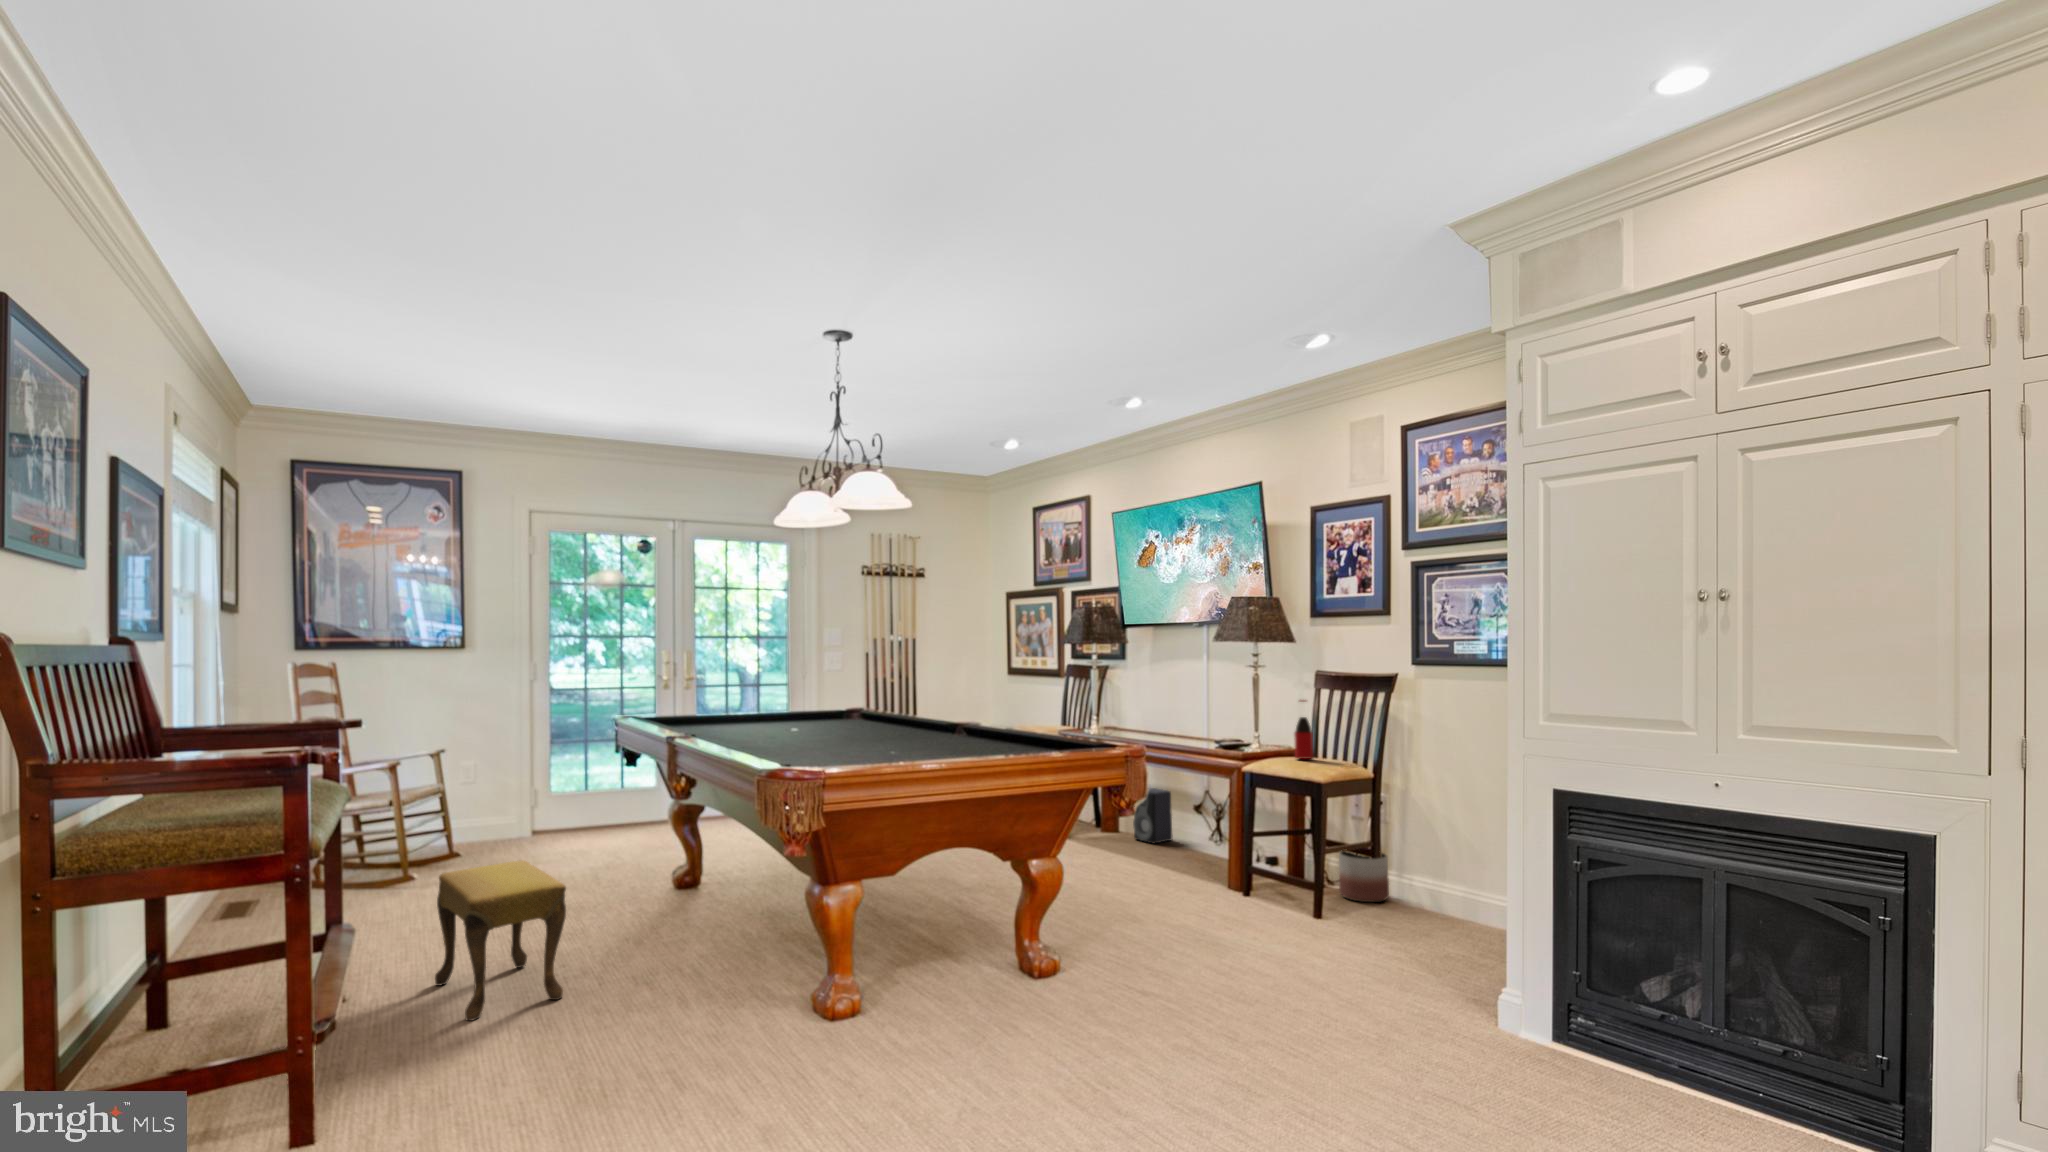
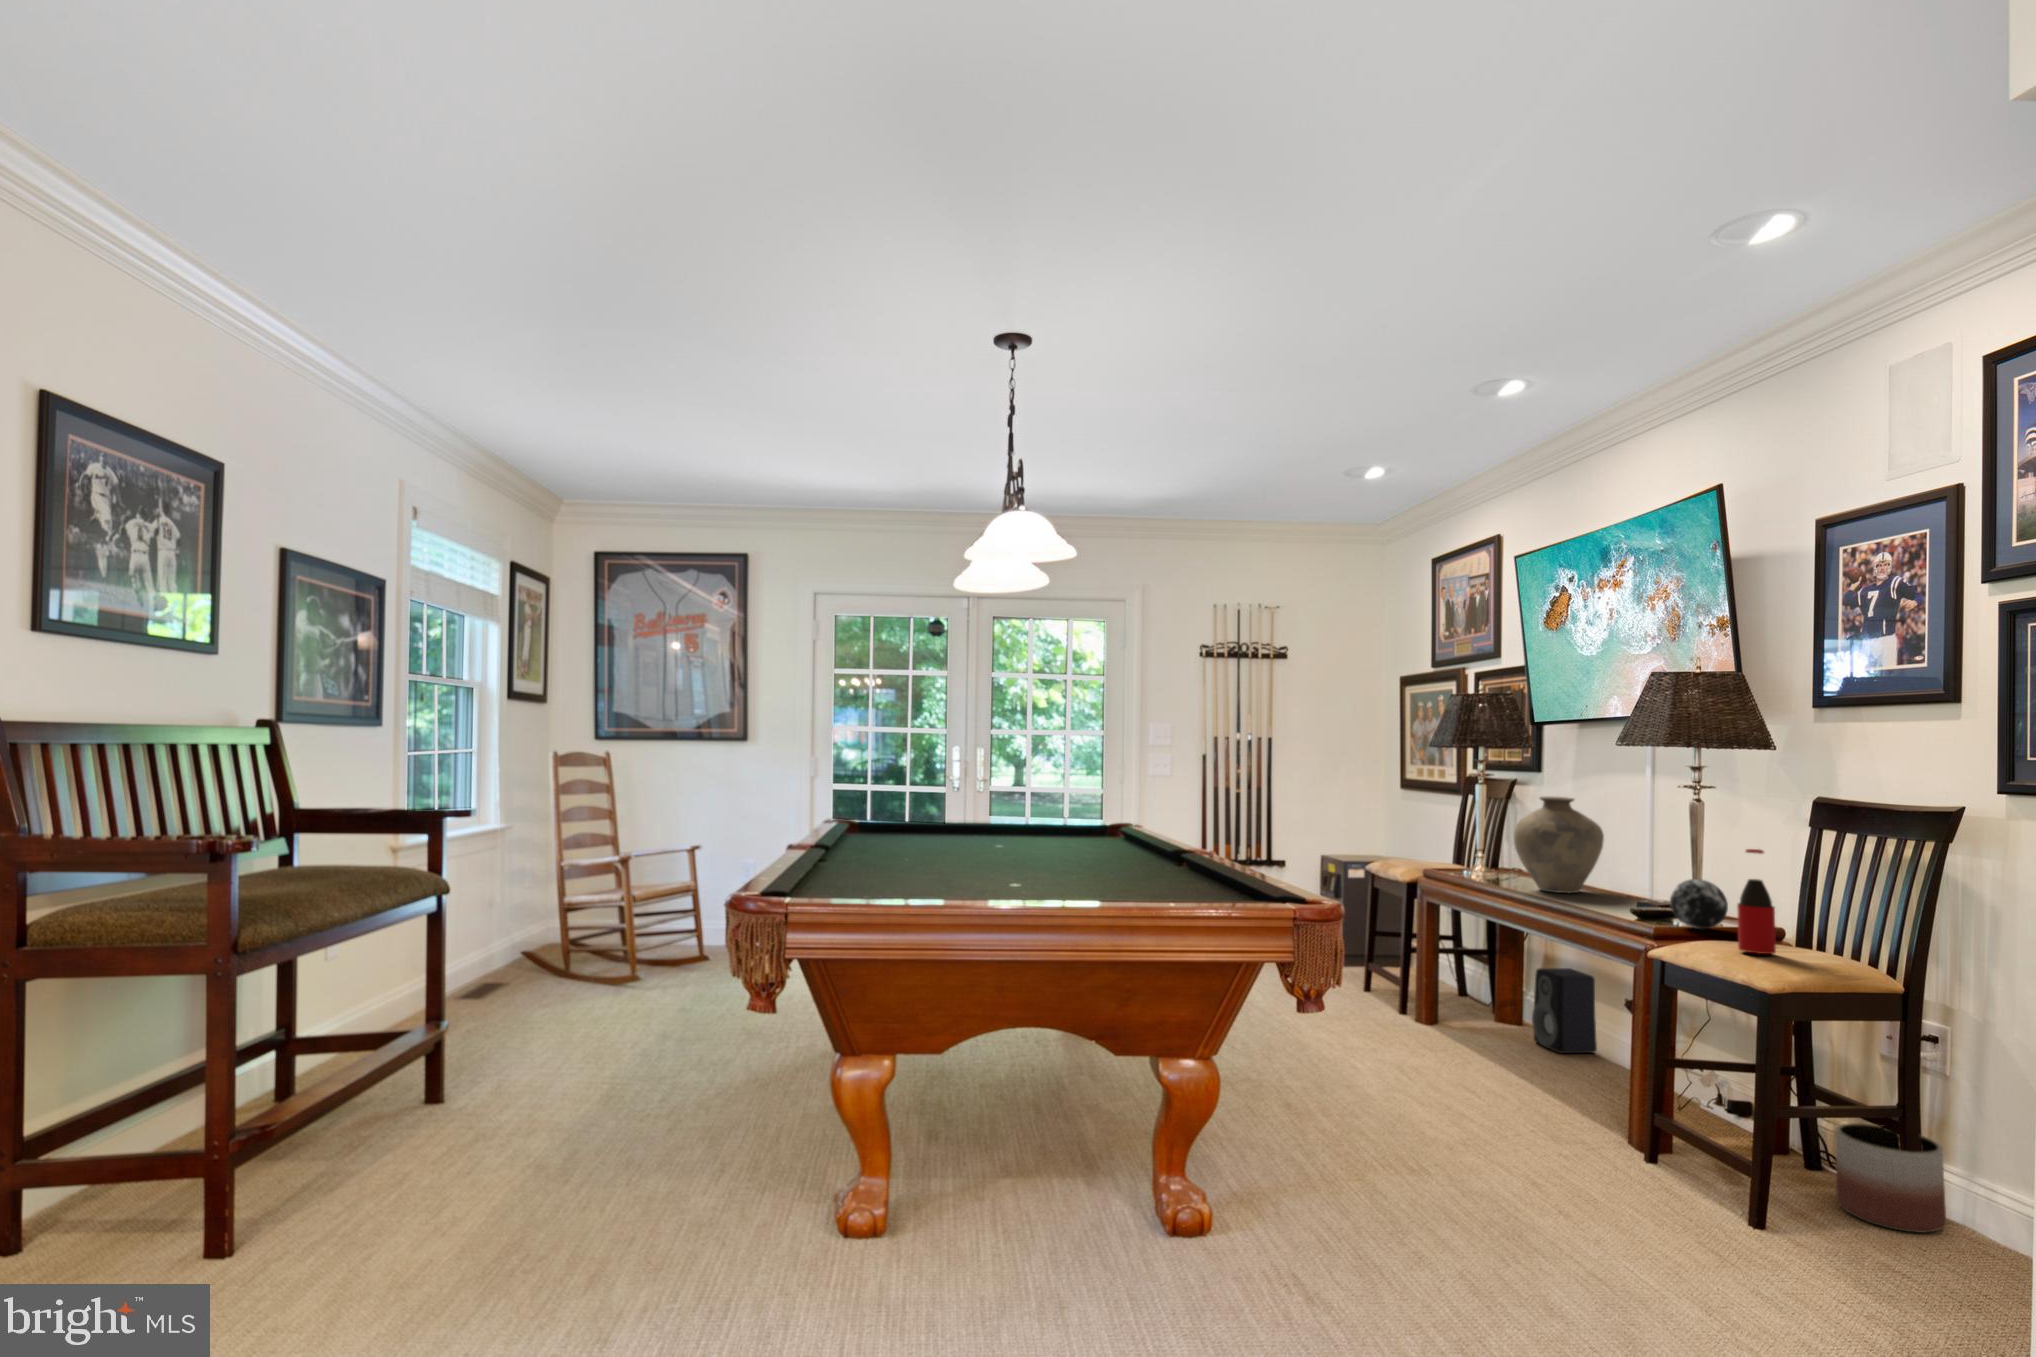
vase: none [1134,675,1186,738] -> present [1514,797,1604,893]
decorative orb: none [1246,720,1276,750] -> present [1670,879,1728,929]
footstool: present [435,860,566,1021] -> none [544,966,662,1135]

